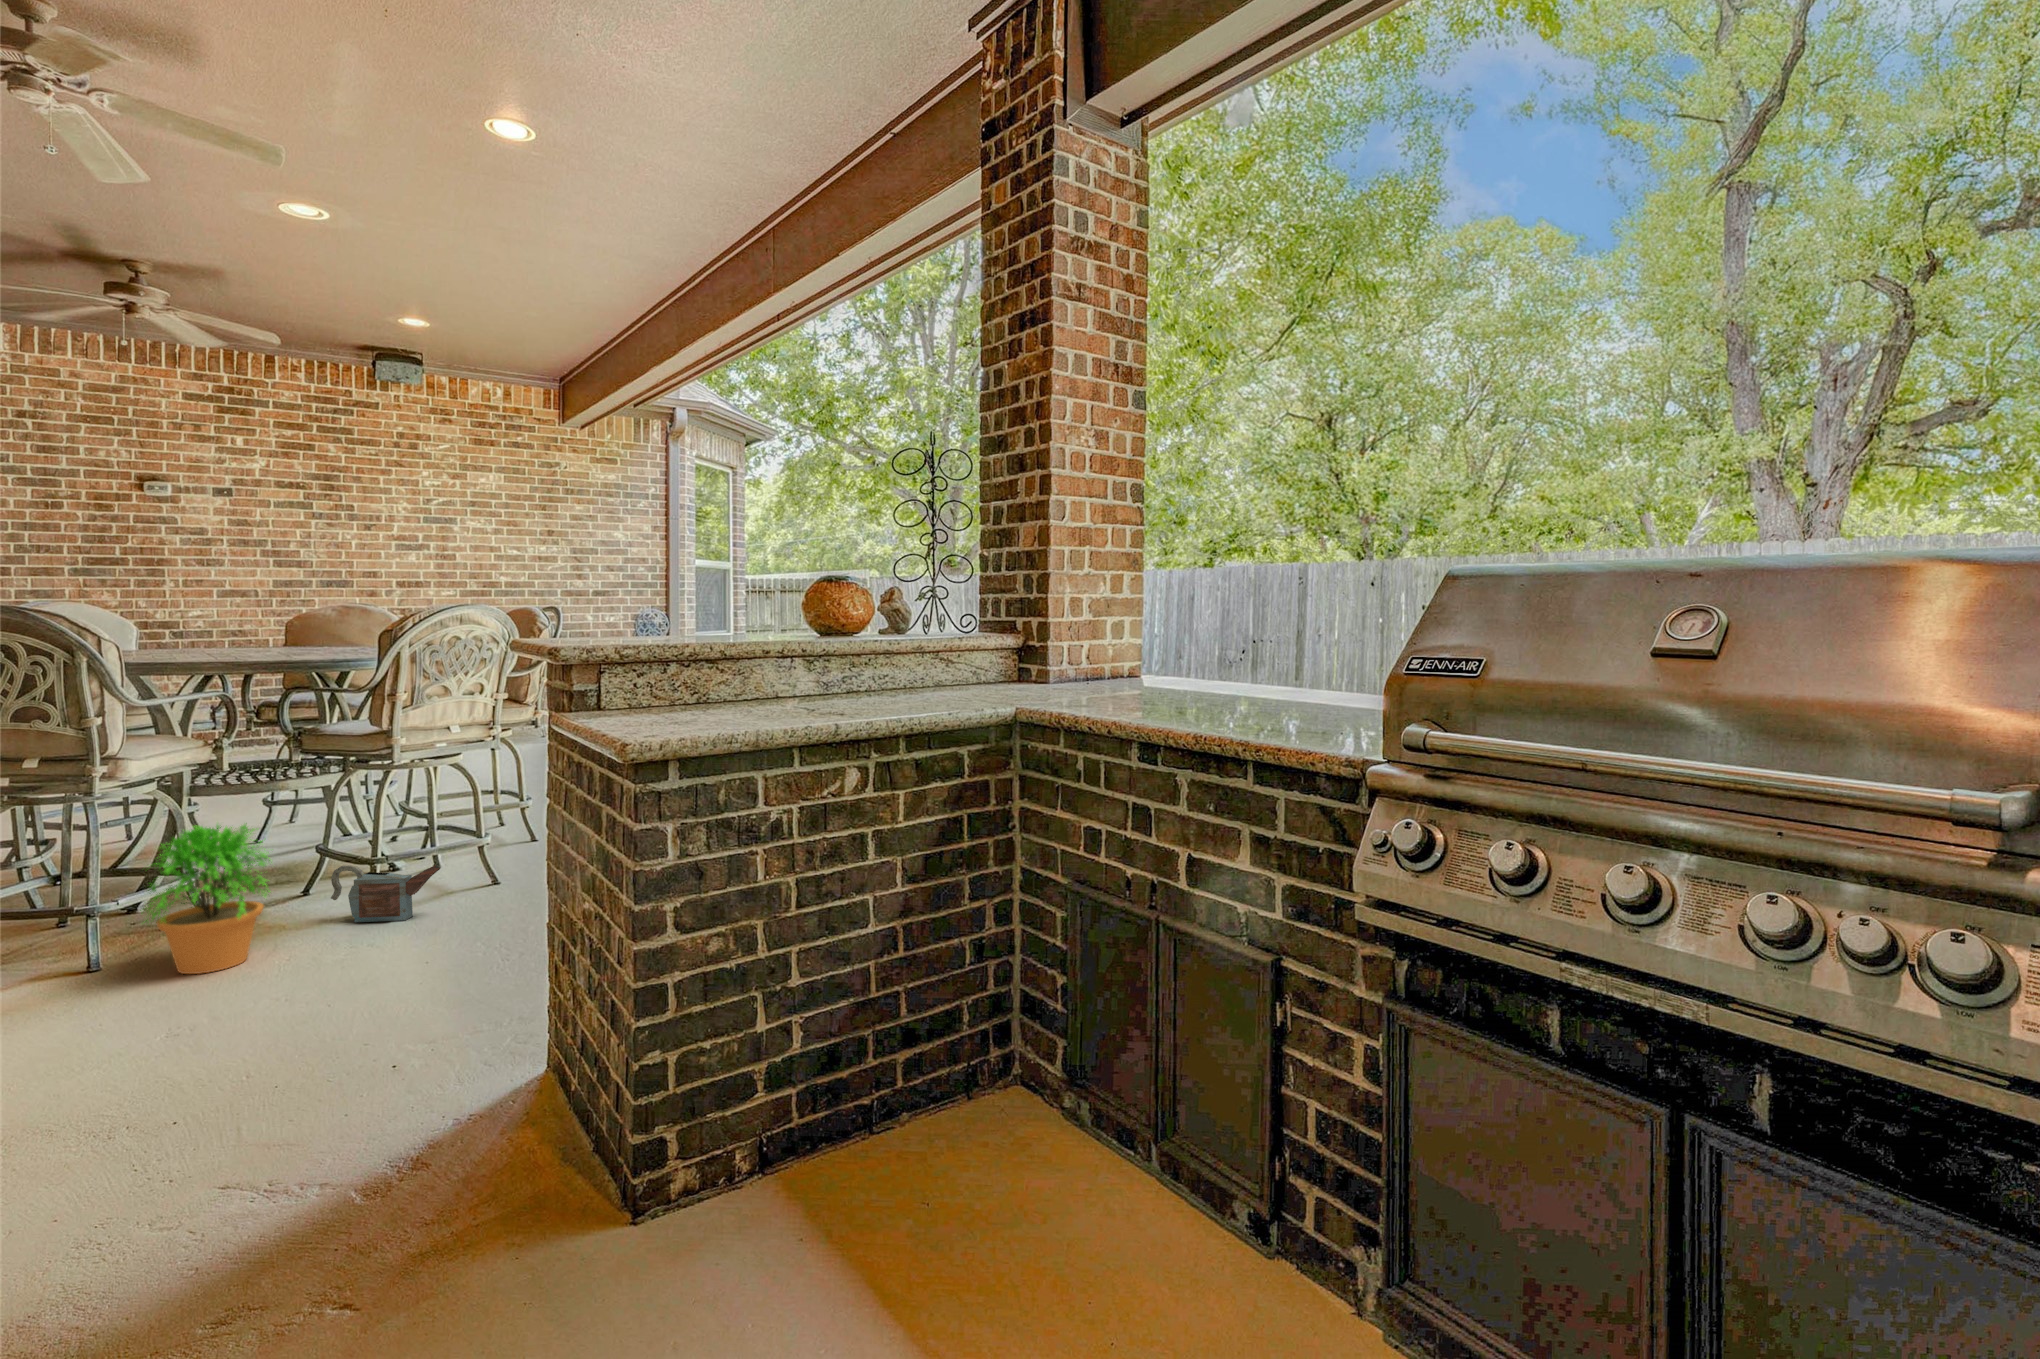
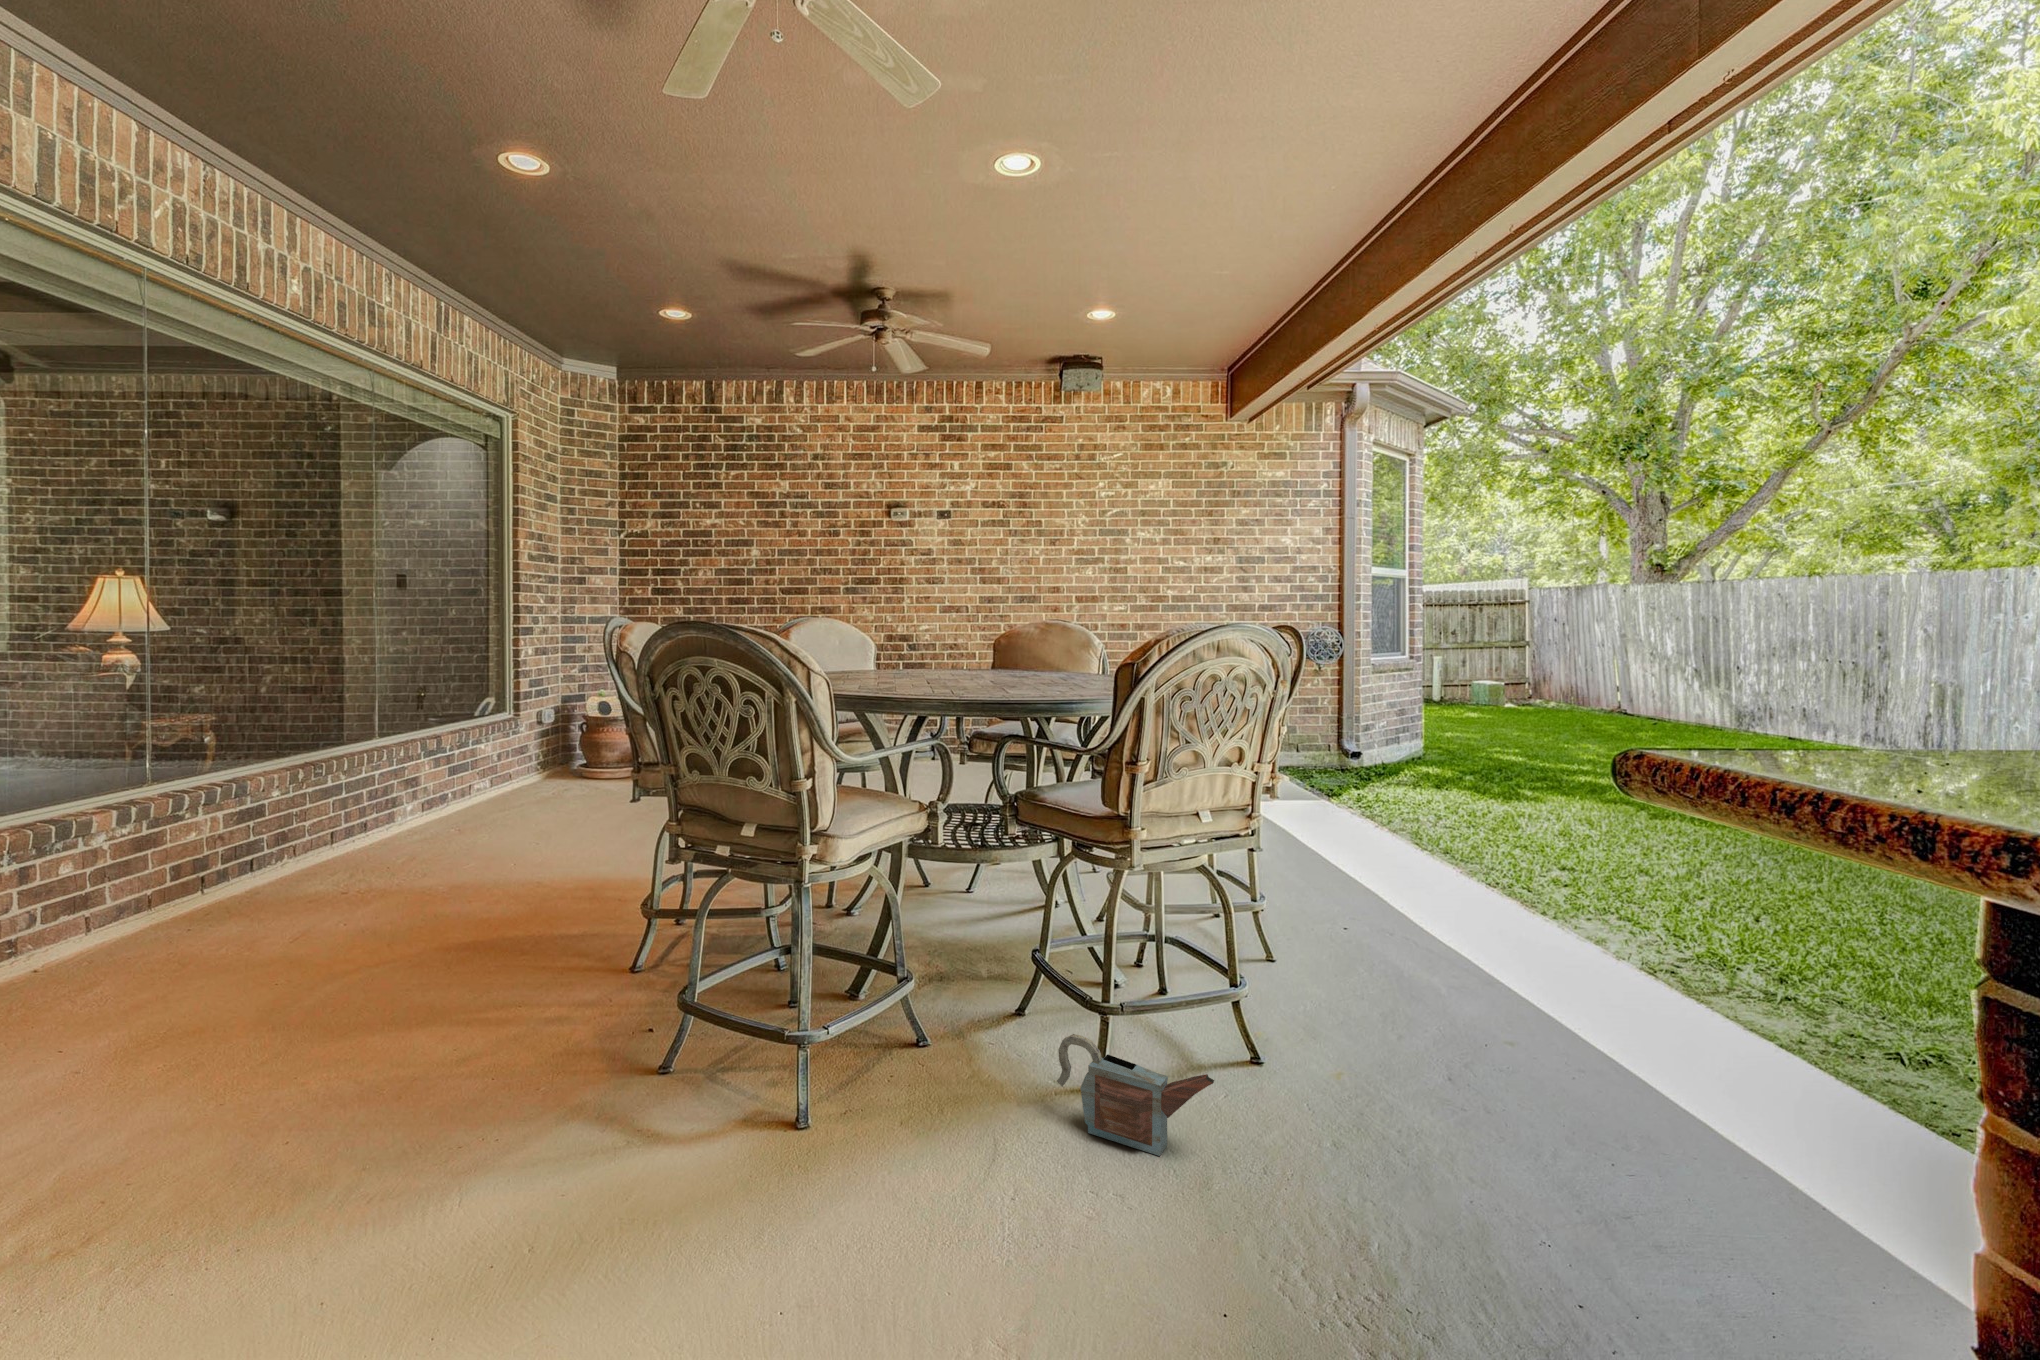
potted plant: present [141,823,272,974] -> none [835,964,996,1222]

